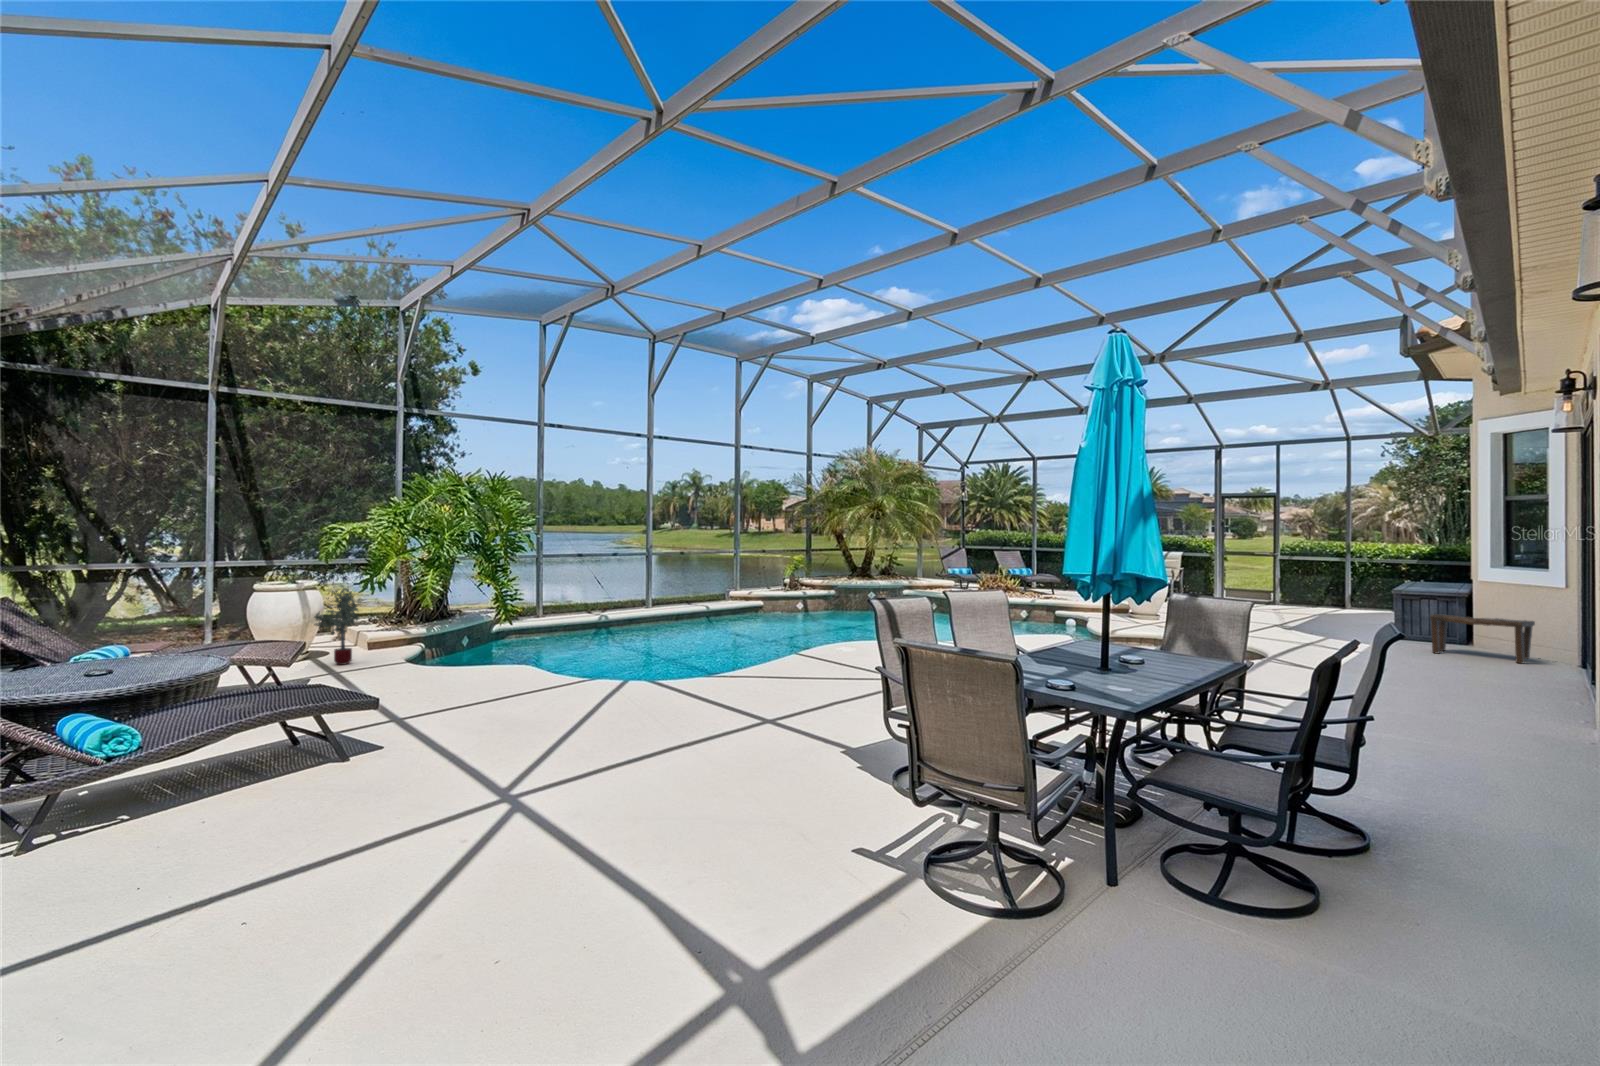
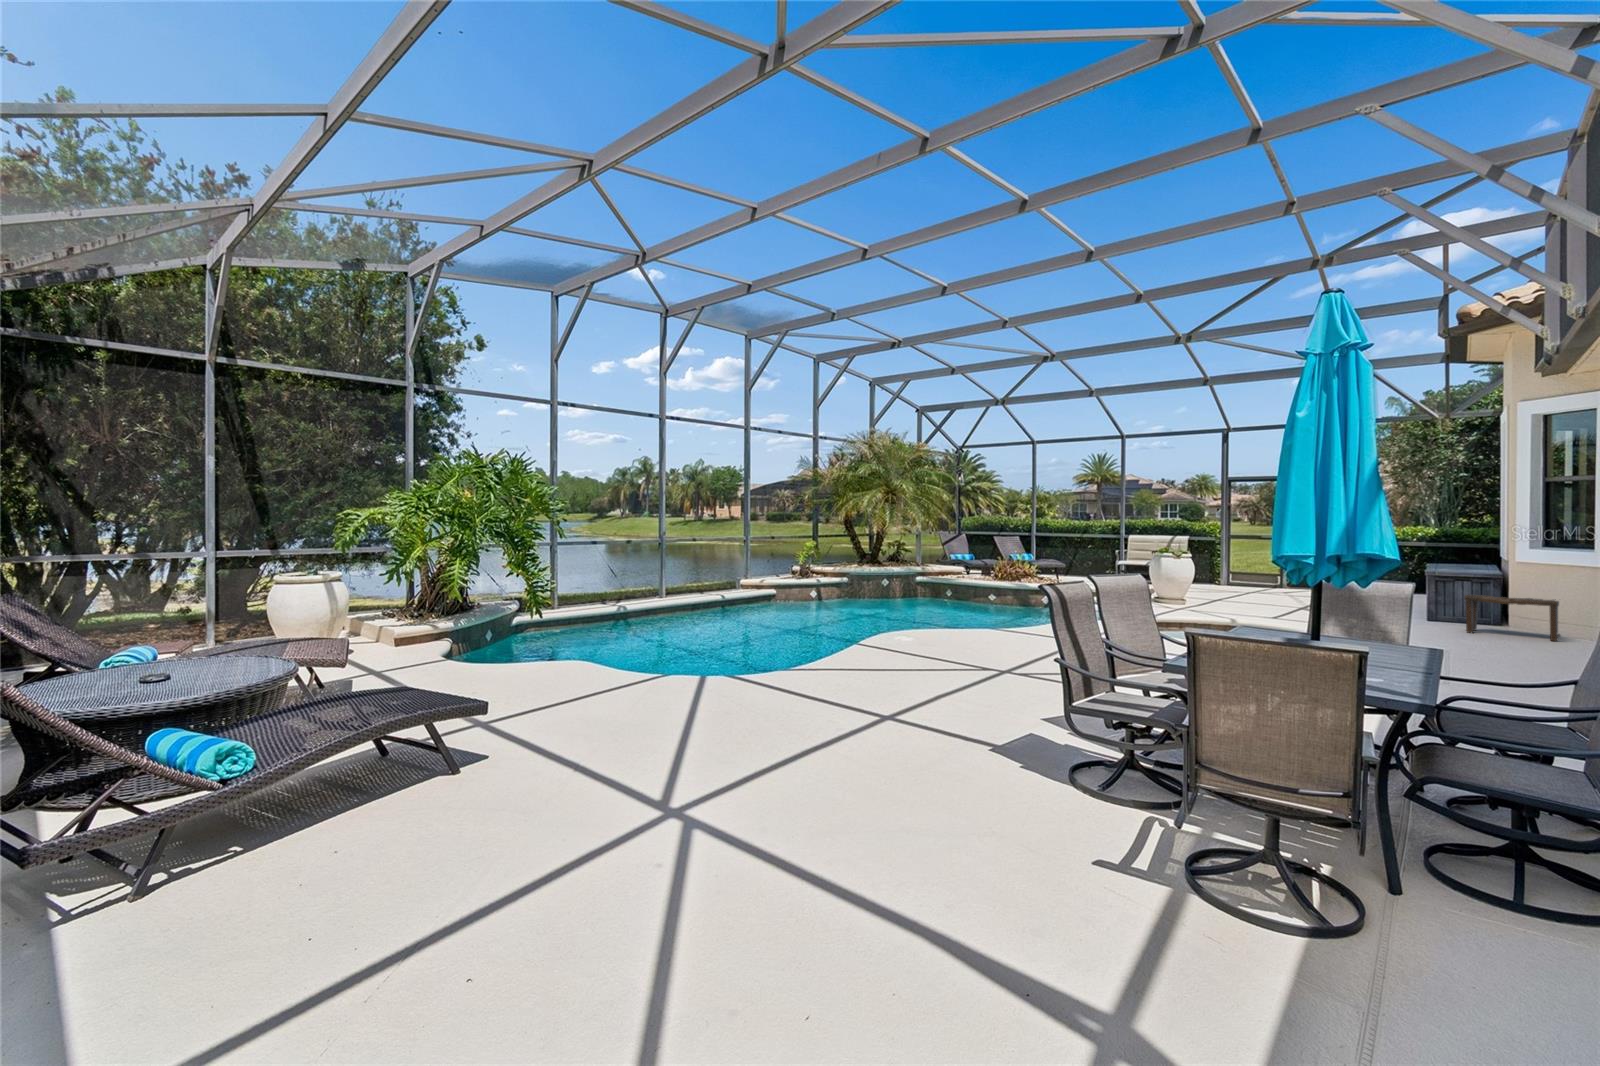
potted tree: present [314,585,360,665] -> none [338,576,392,664]

